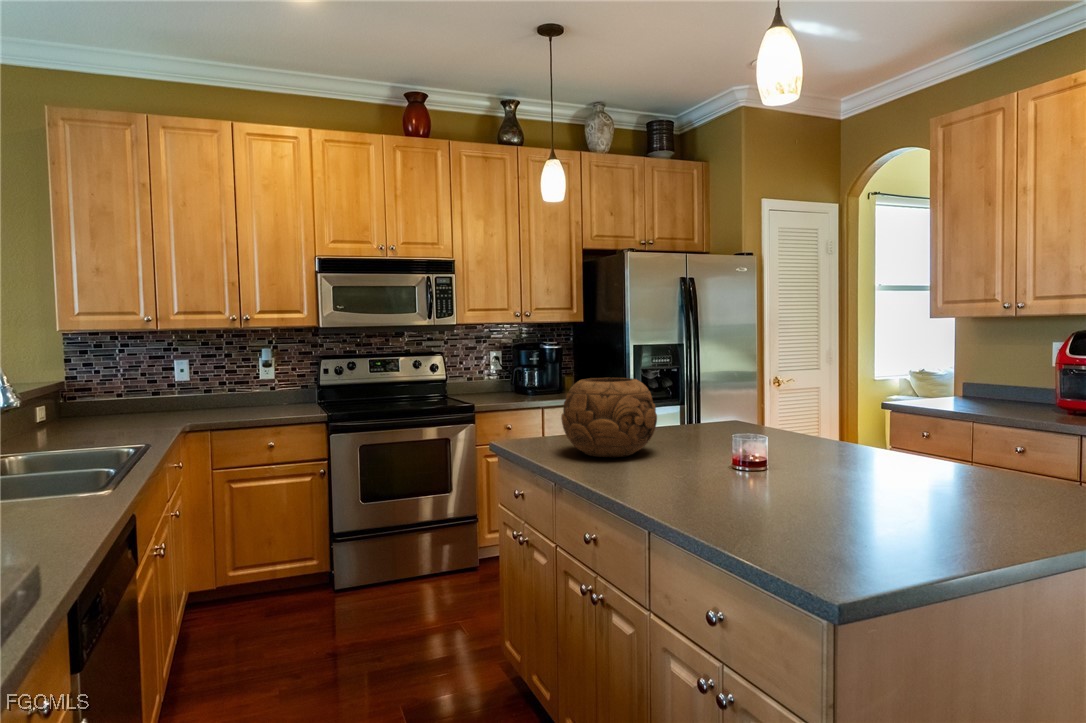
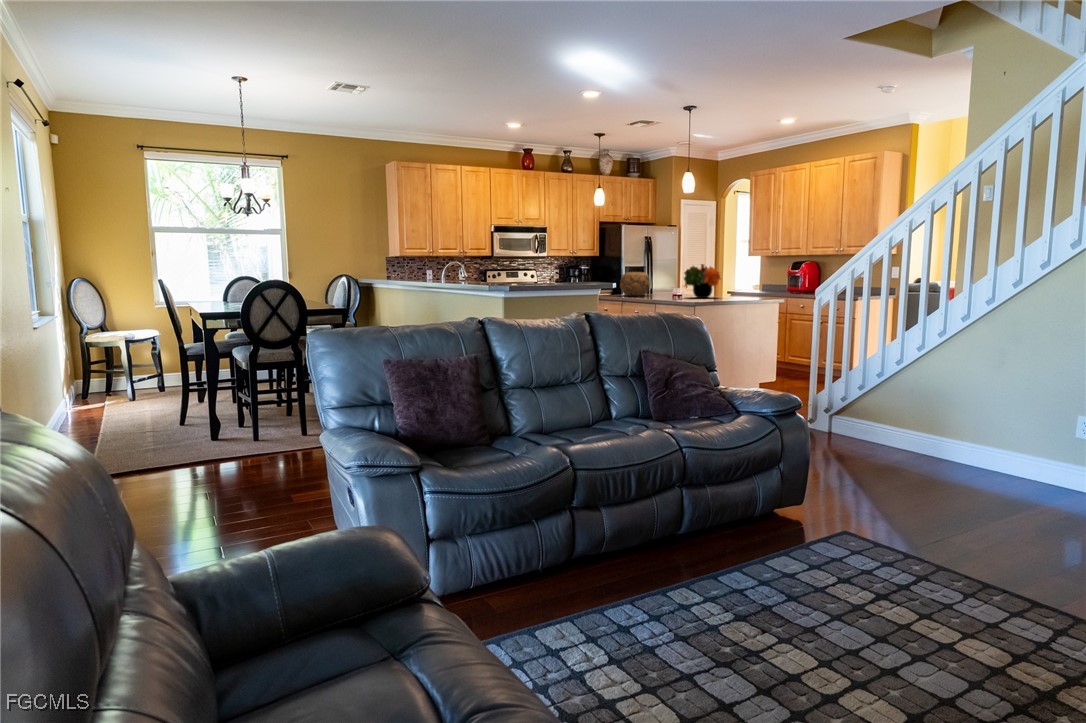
flower arrangement: none [760,363,932,503] -> present [684,264,721,298]

